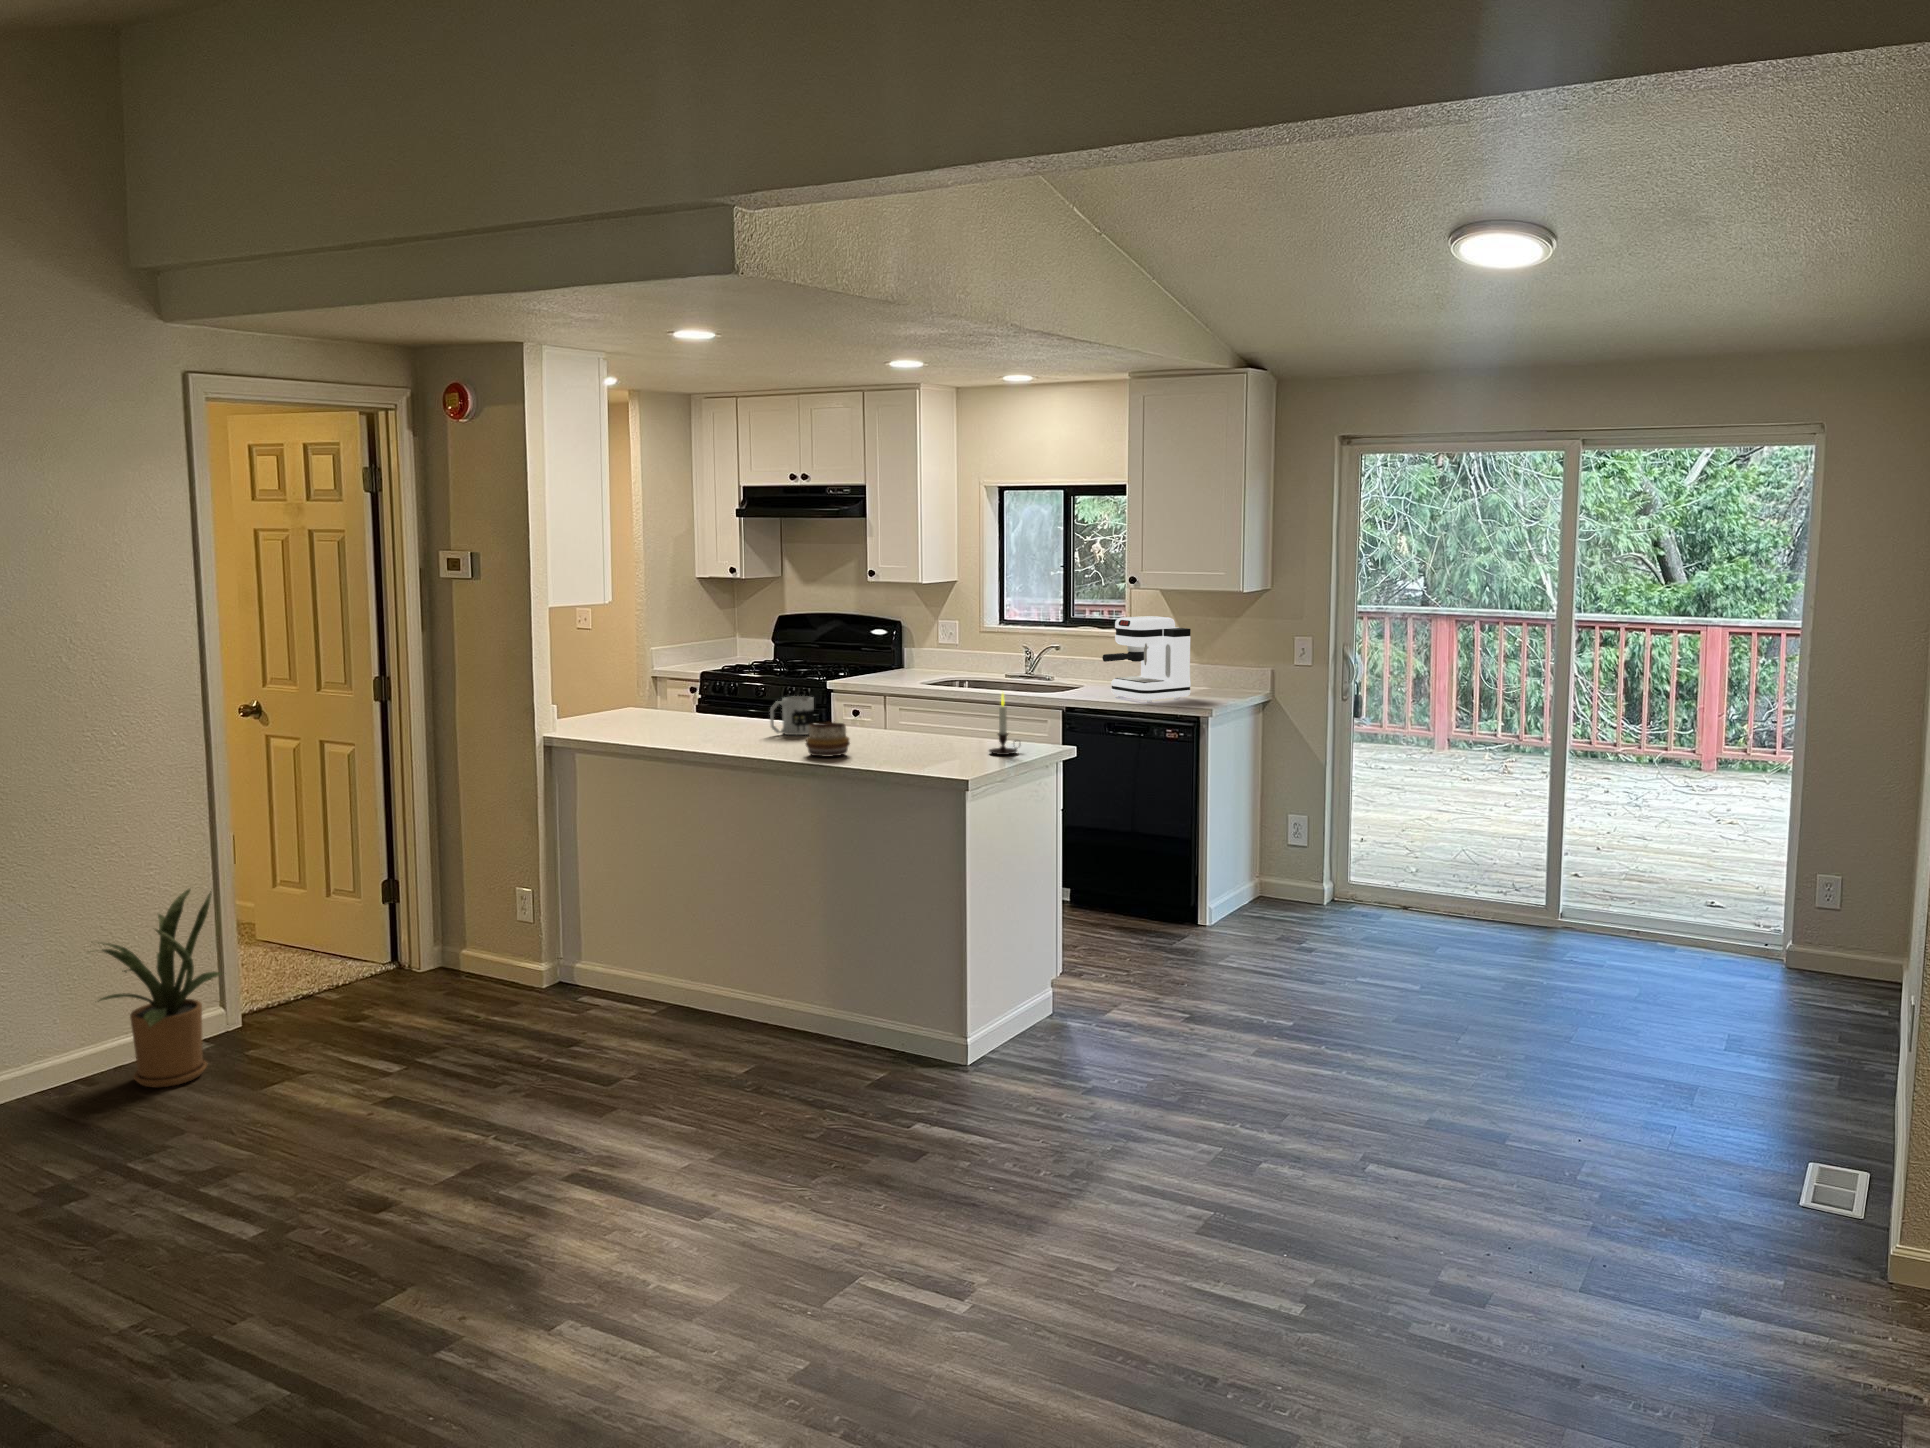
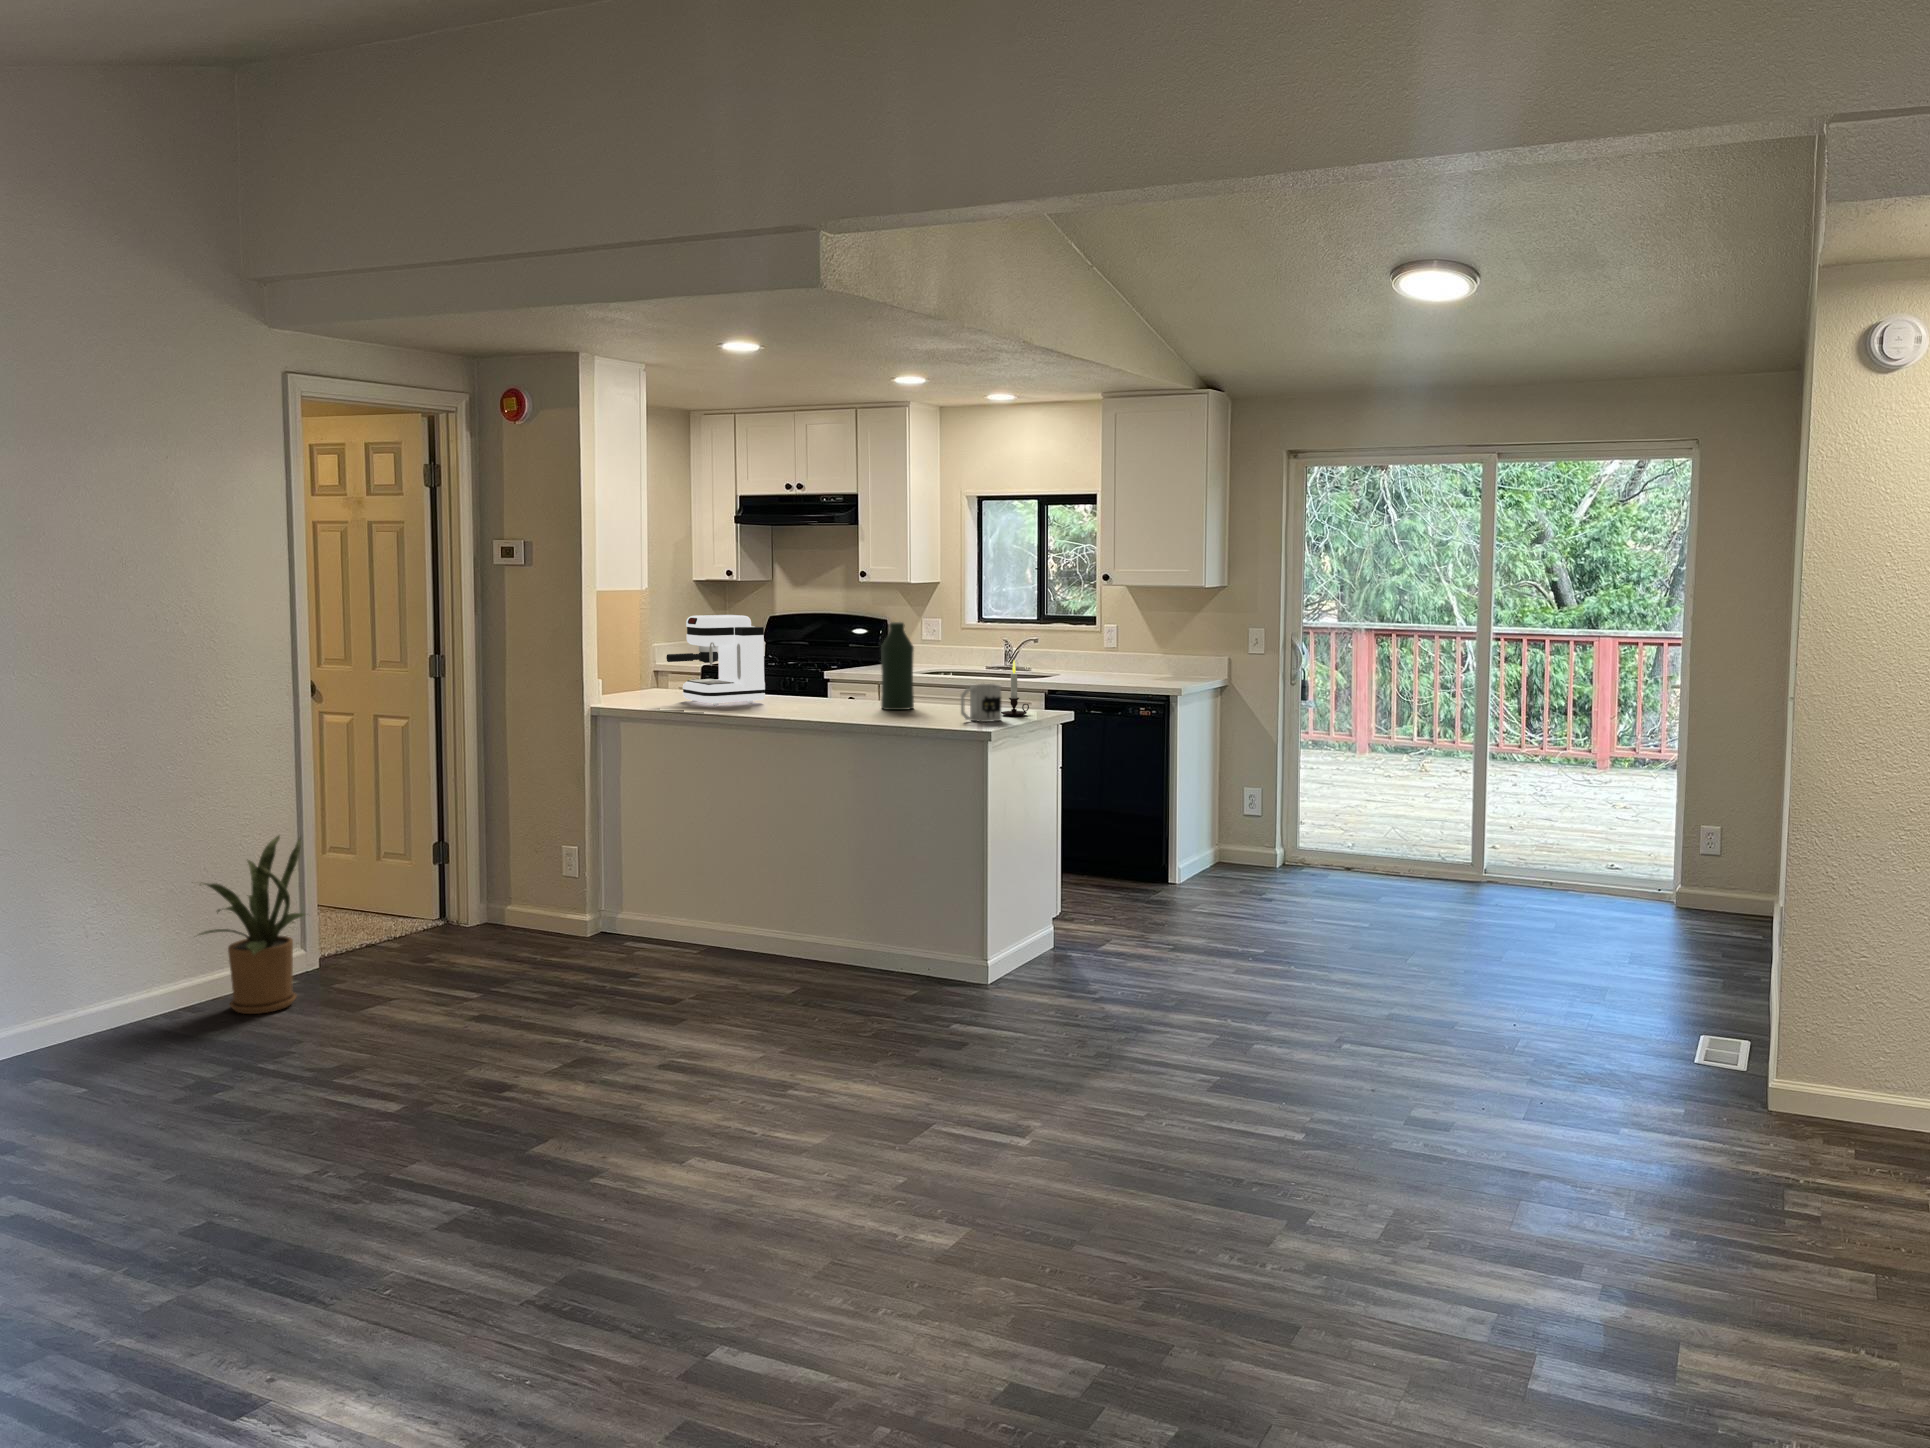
coffee maker: present [1102,616,1191,702] -> present [666,615,765,705]
bottle: none [856,645,894,745] -> present [881,622,914,710]
mug: present [770,696,814,735] -> present [961,684,1001,722]
decorative bowl: present [806,722,850,757] -> none [841,688,880,717]

